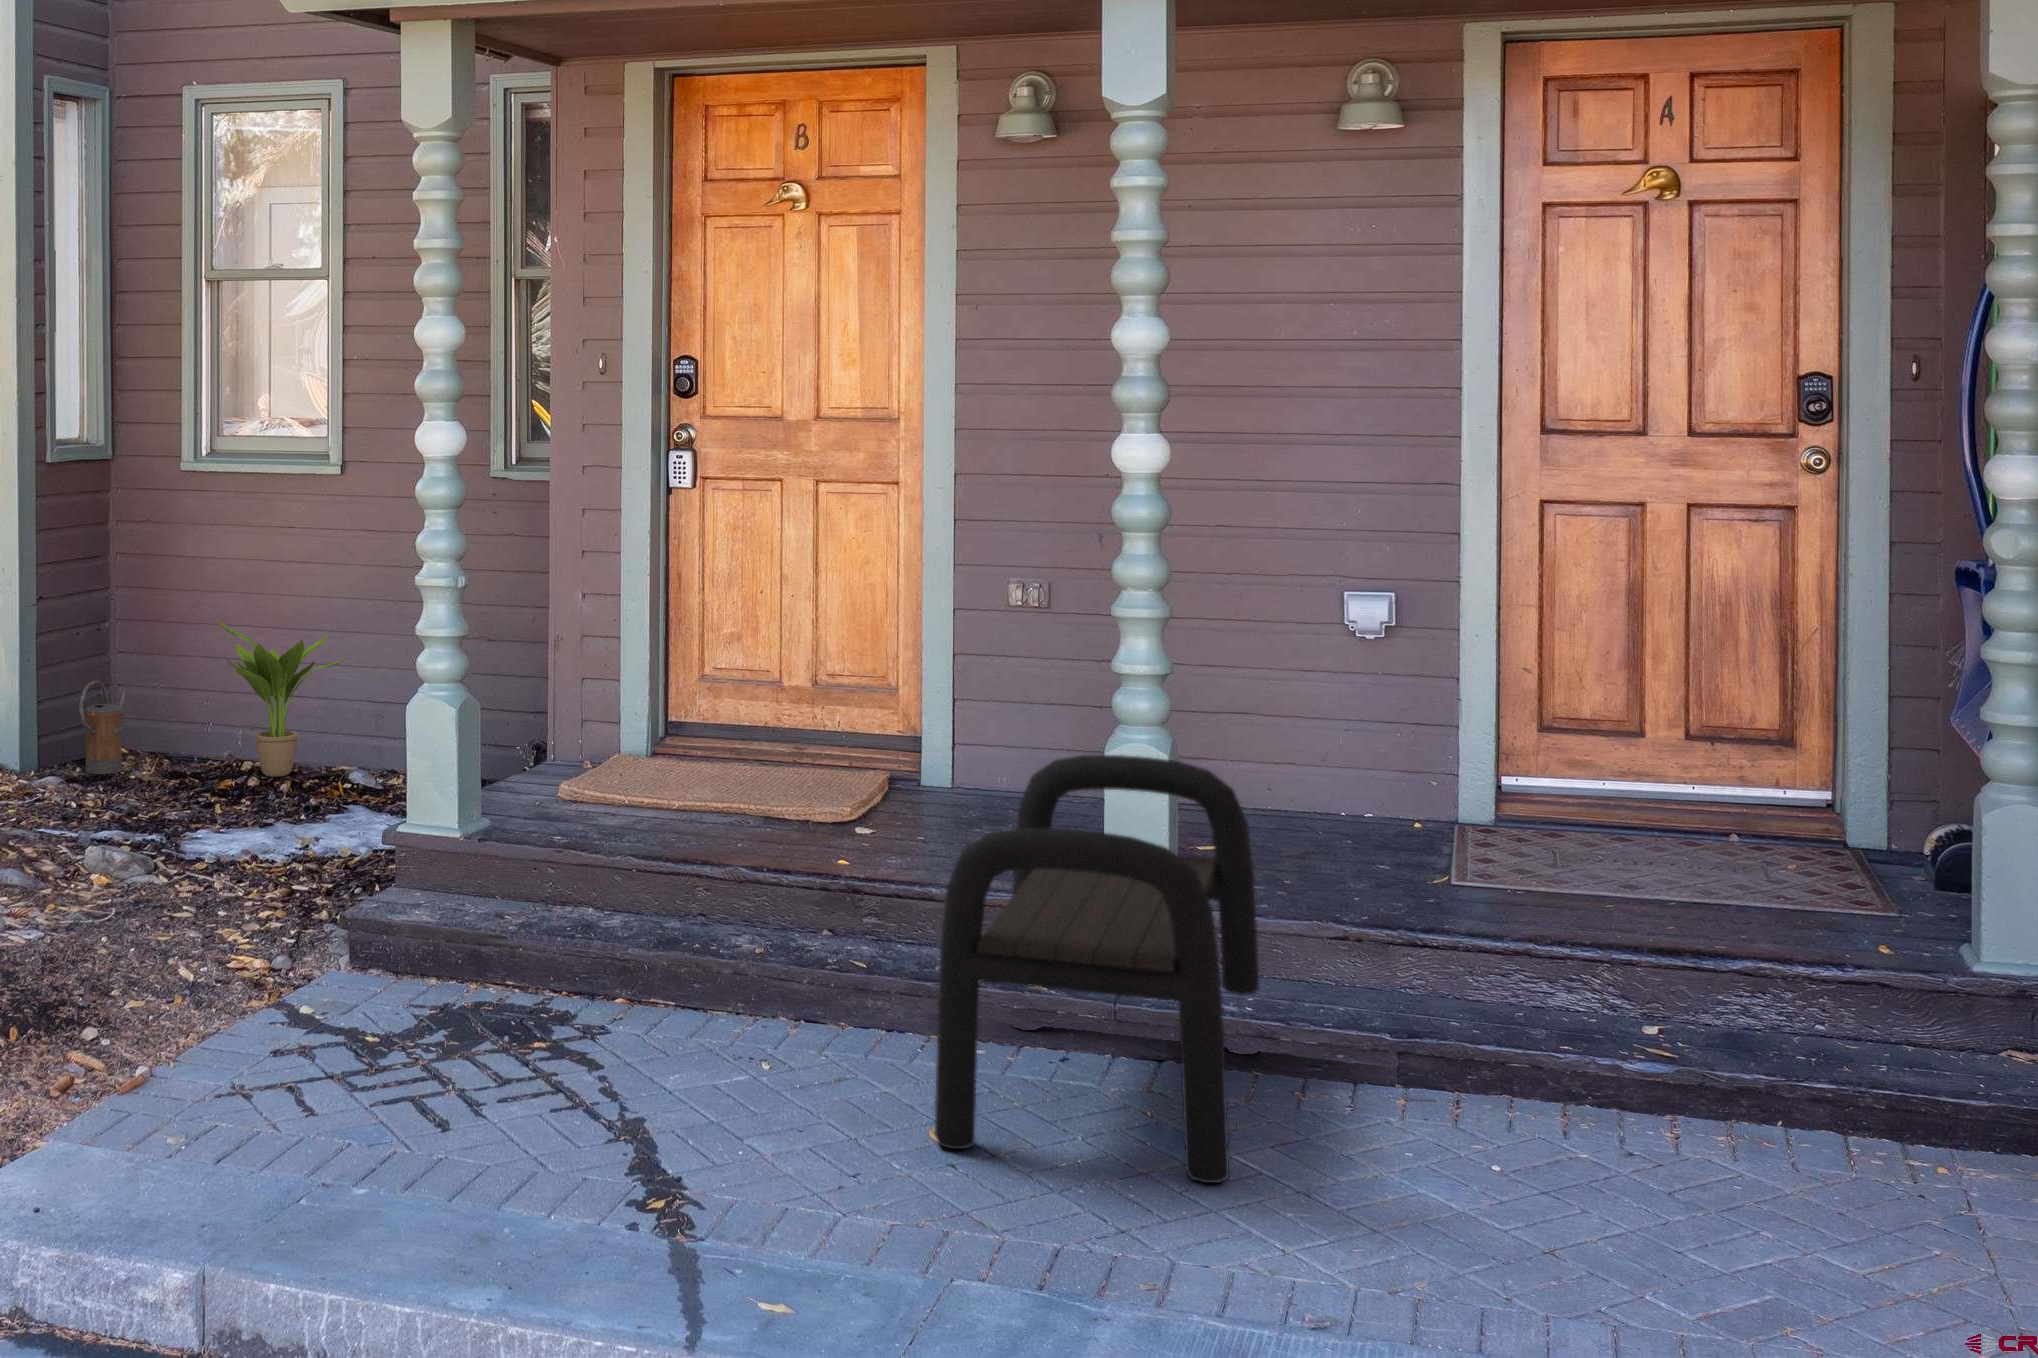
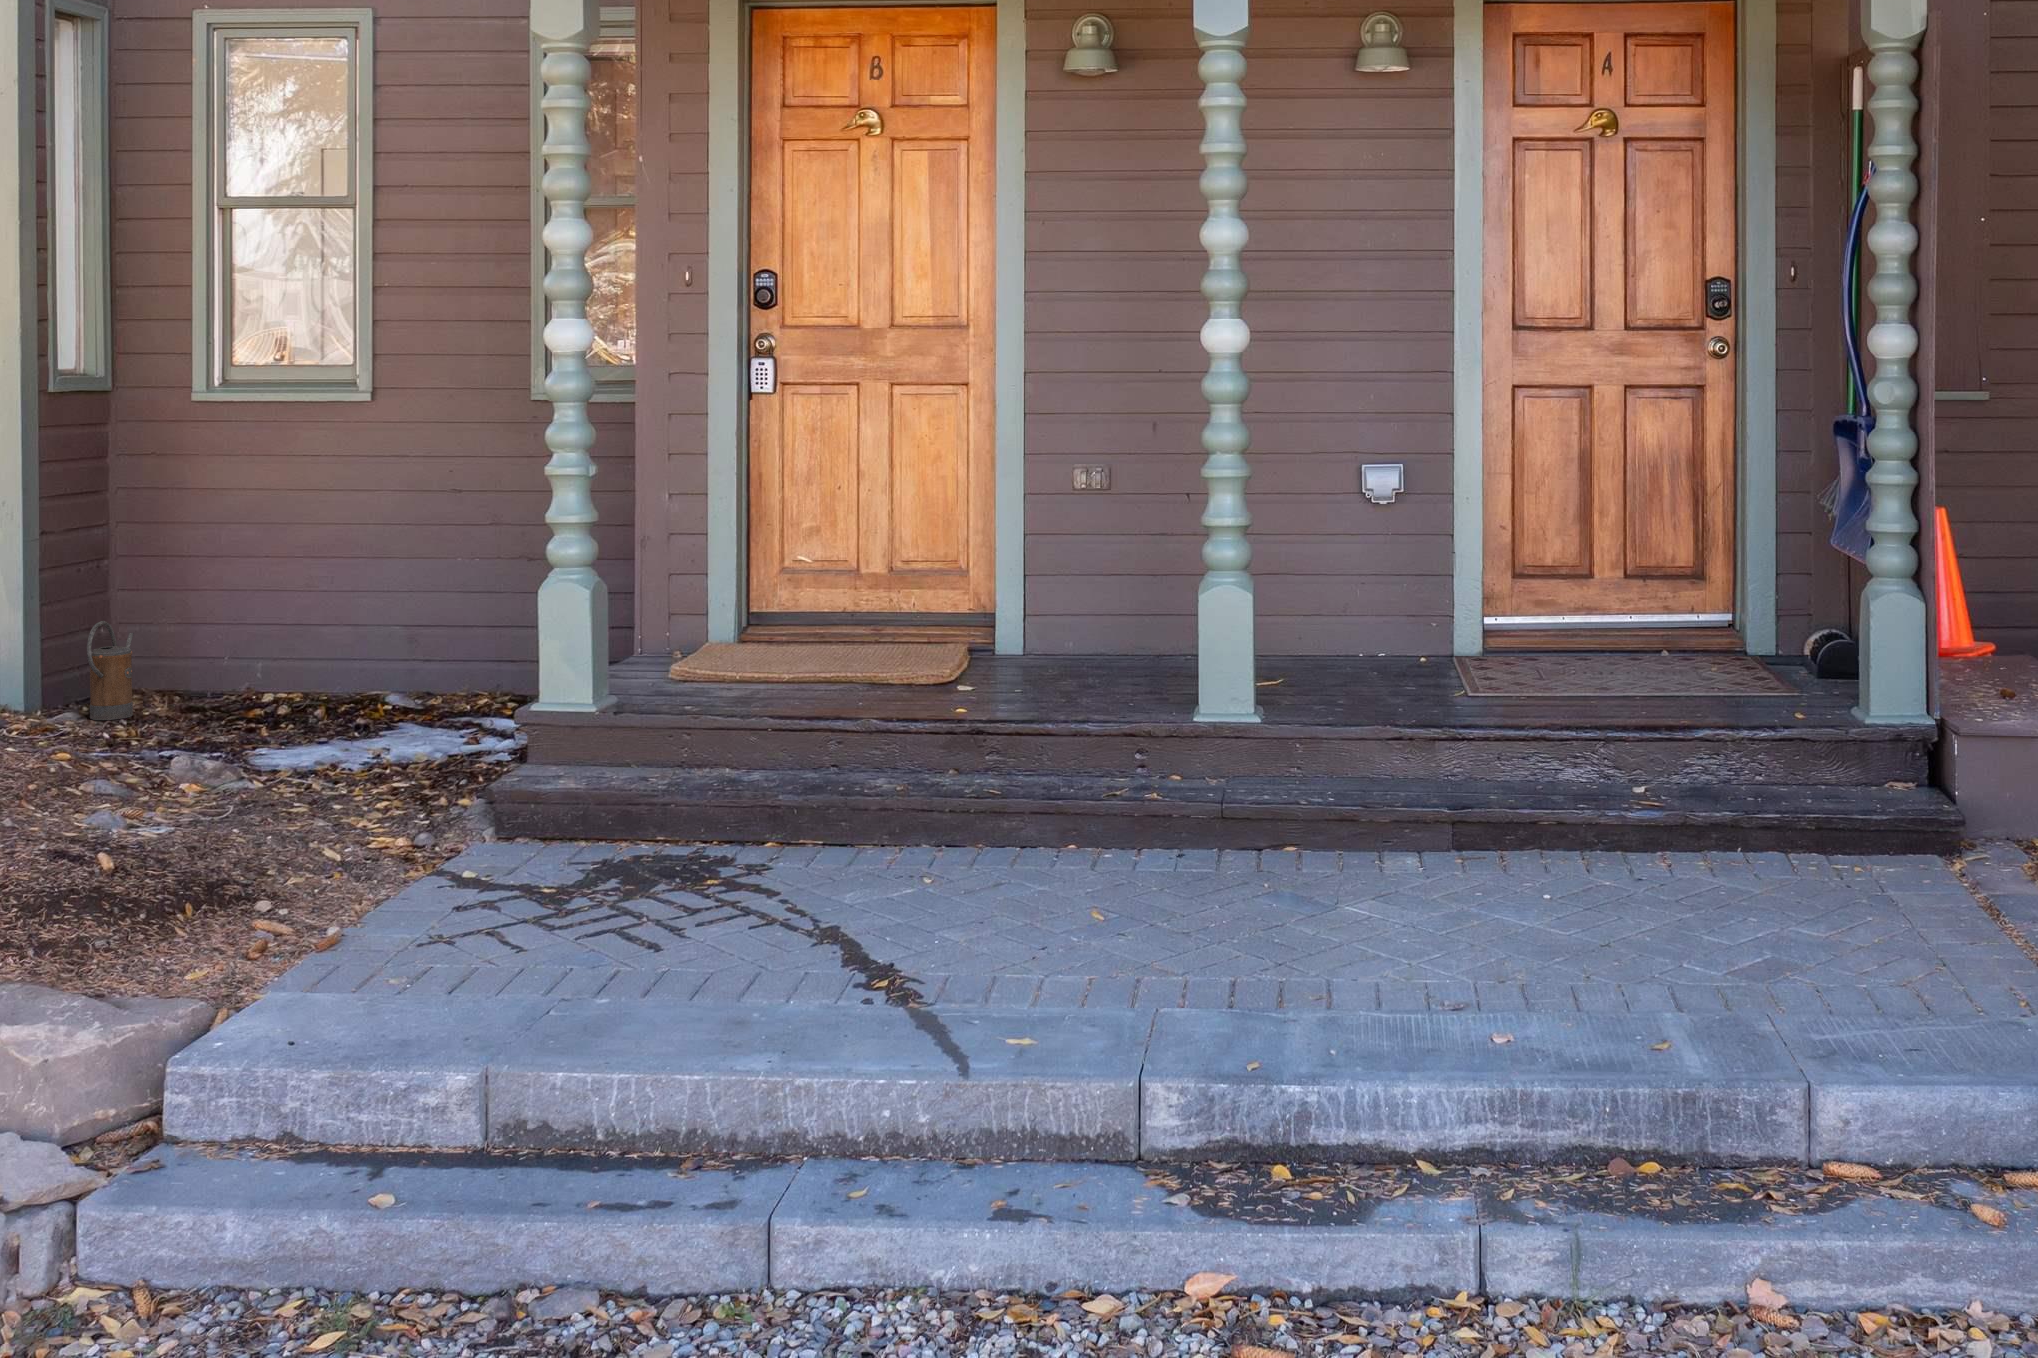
potted plant: present [216,618,343,777] -> none [244,547,391,710]
bench: present [935,755,1259,1183] -> none [1091,594,1331,913]

